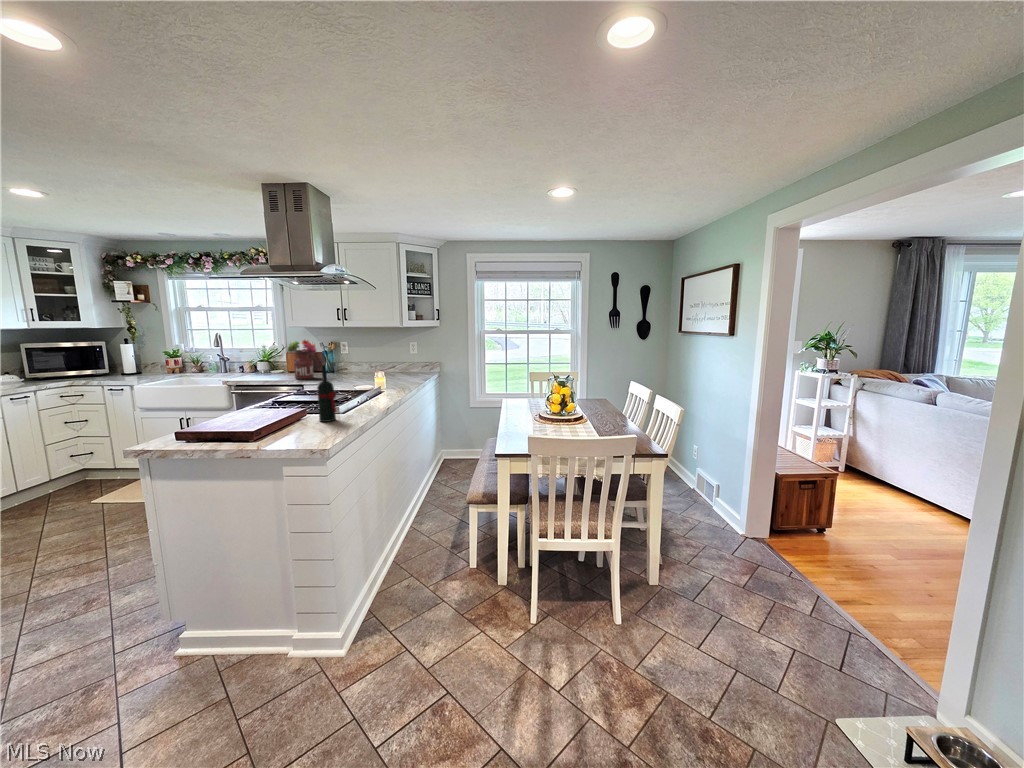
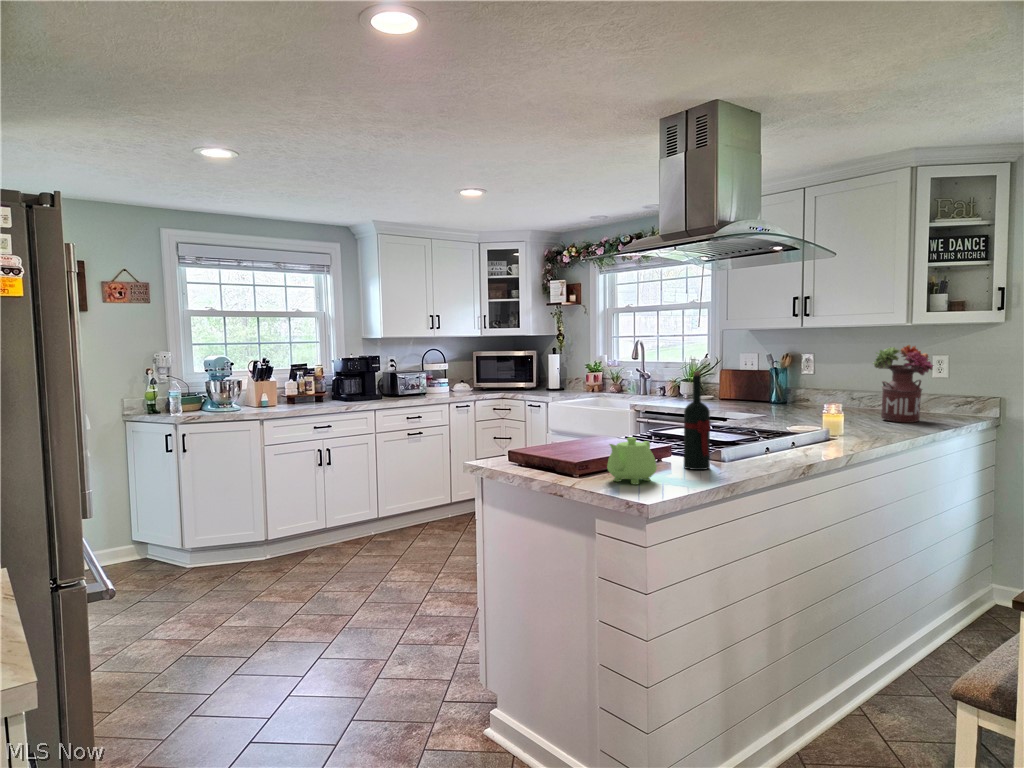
flower arrangement: present [287,340,316,379] -> present [873,345,933,422]
teapot: none [278,409,313,439] -> present [607,437,657,485]

